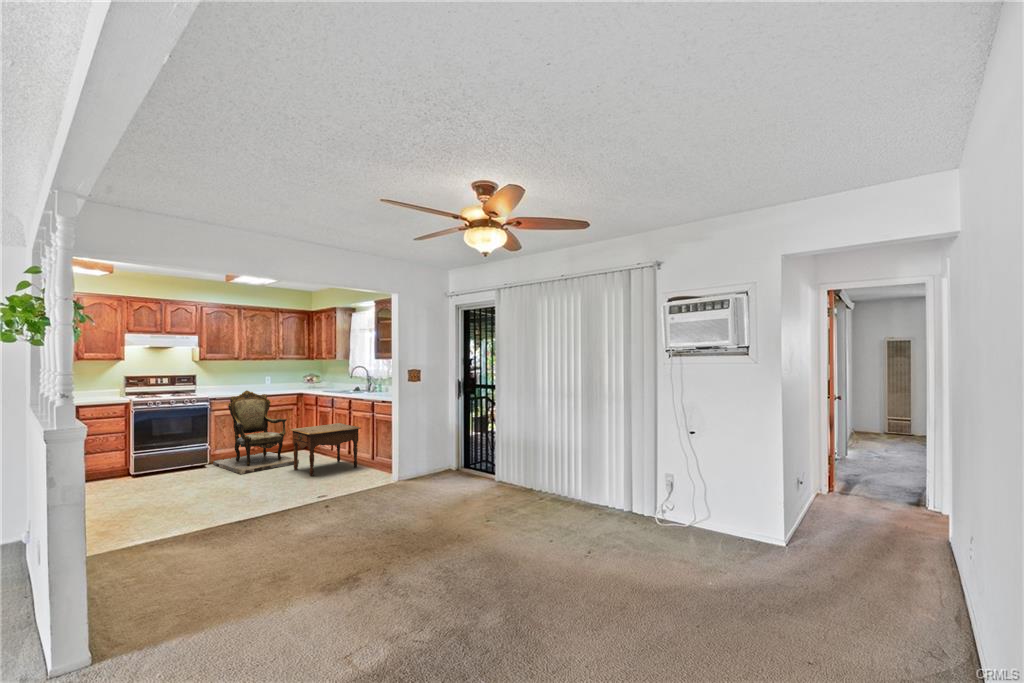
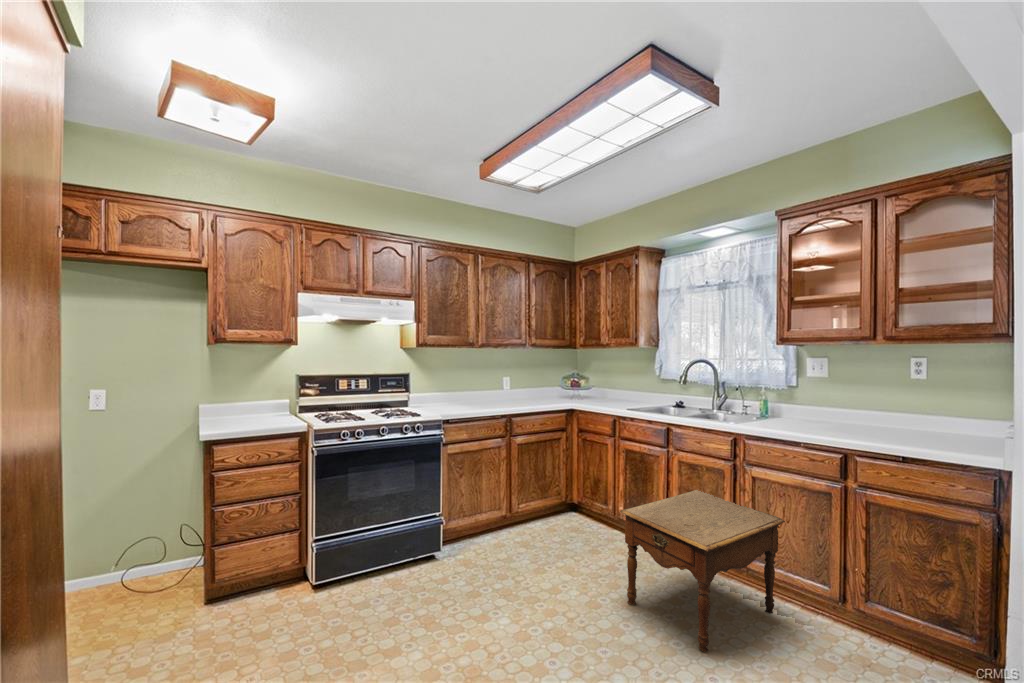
armchair: present [213,390,299,474] -> none [446,407,614,609]

